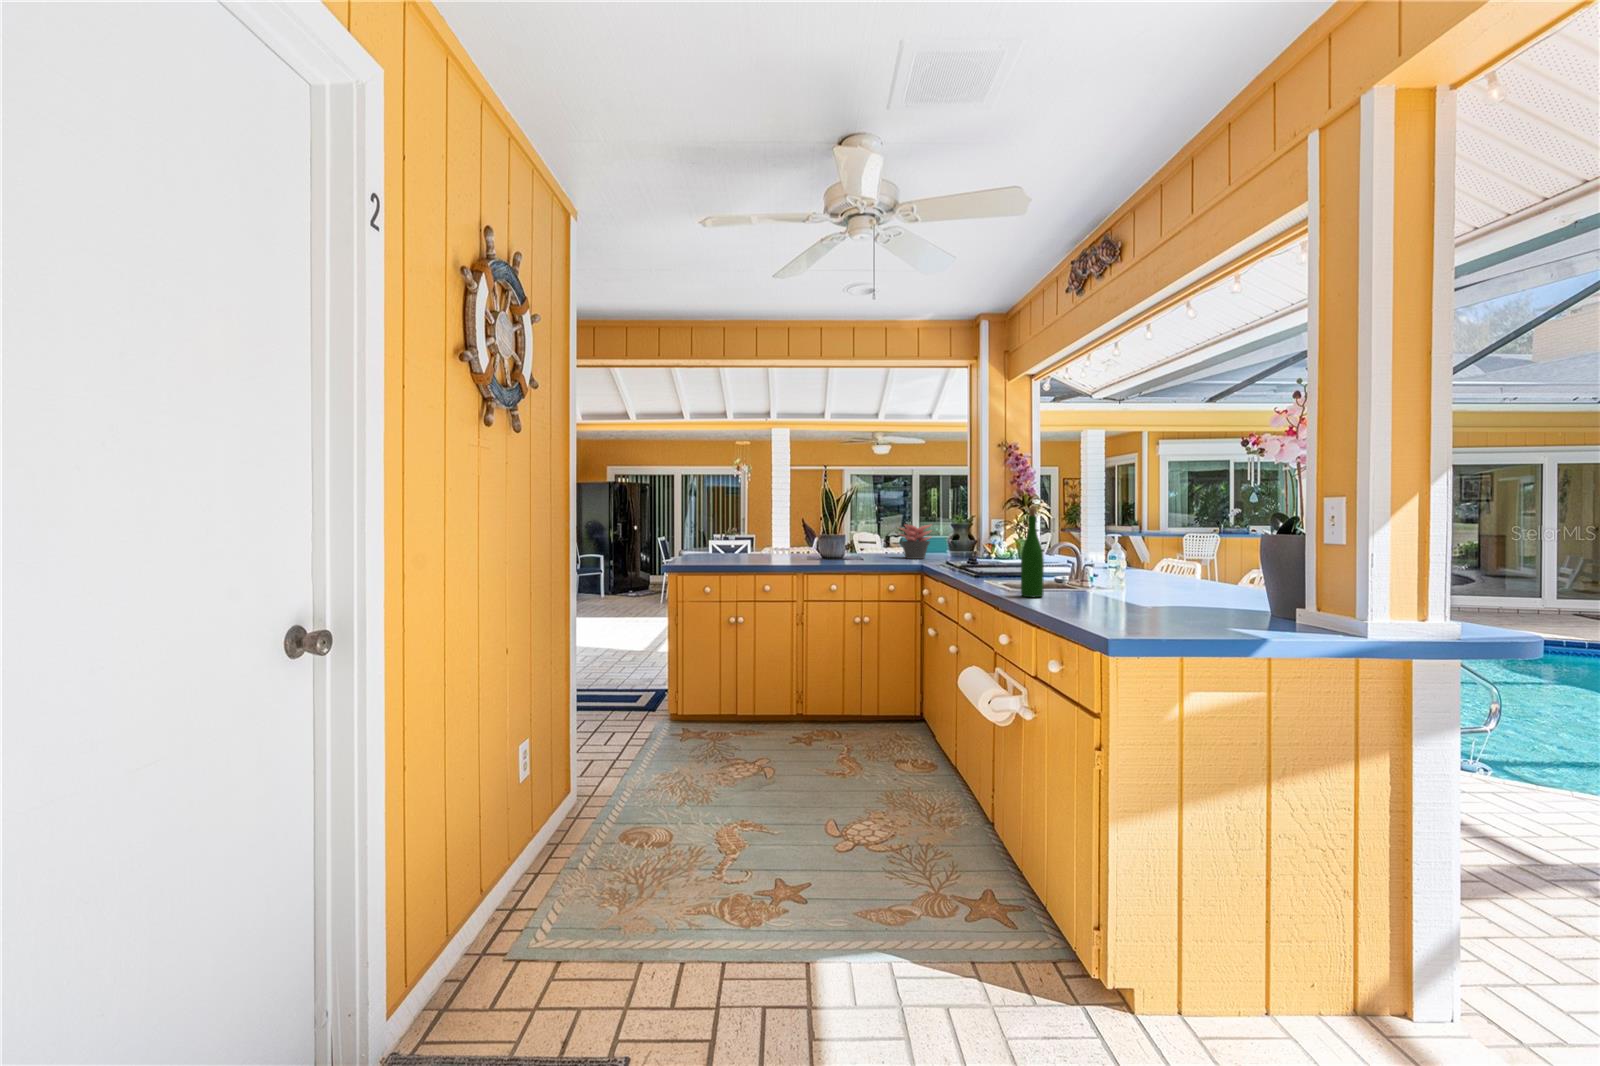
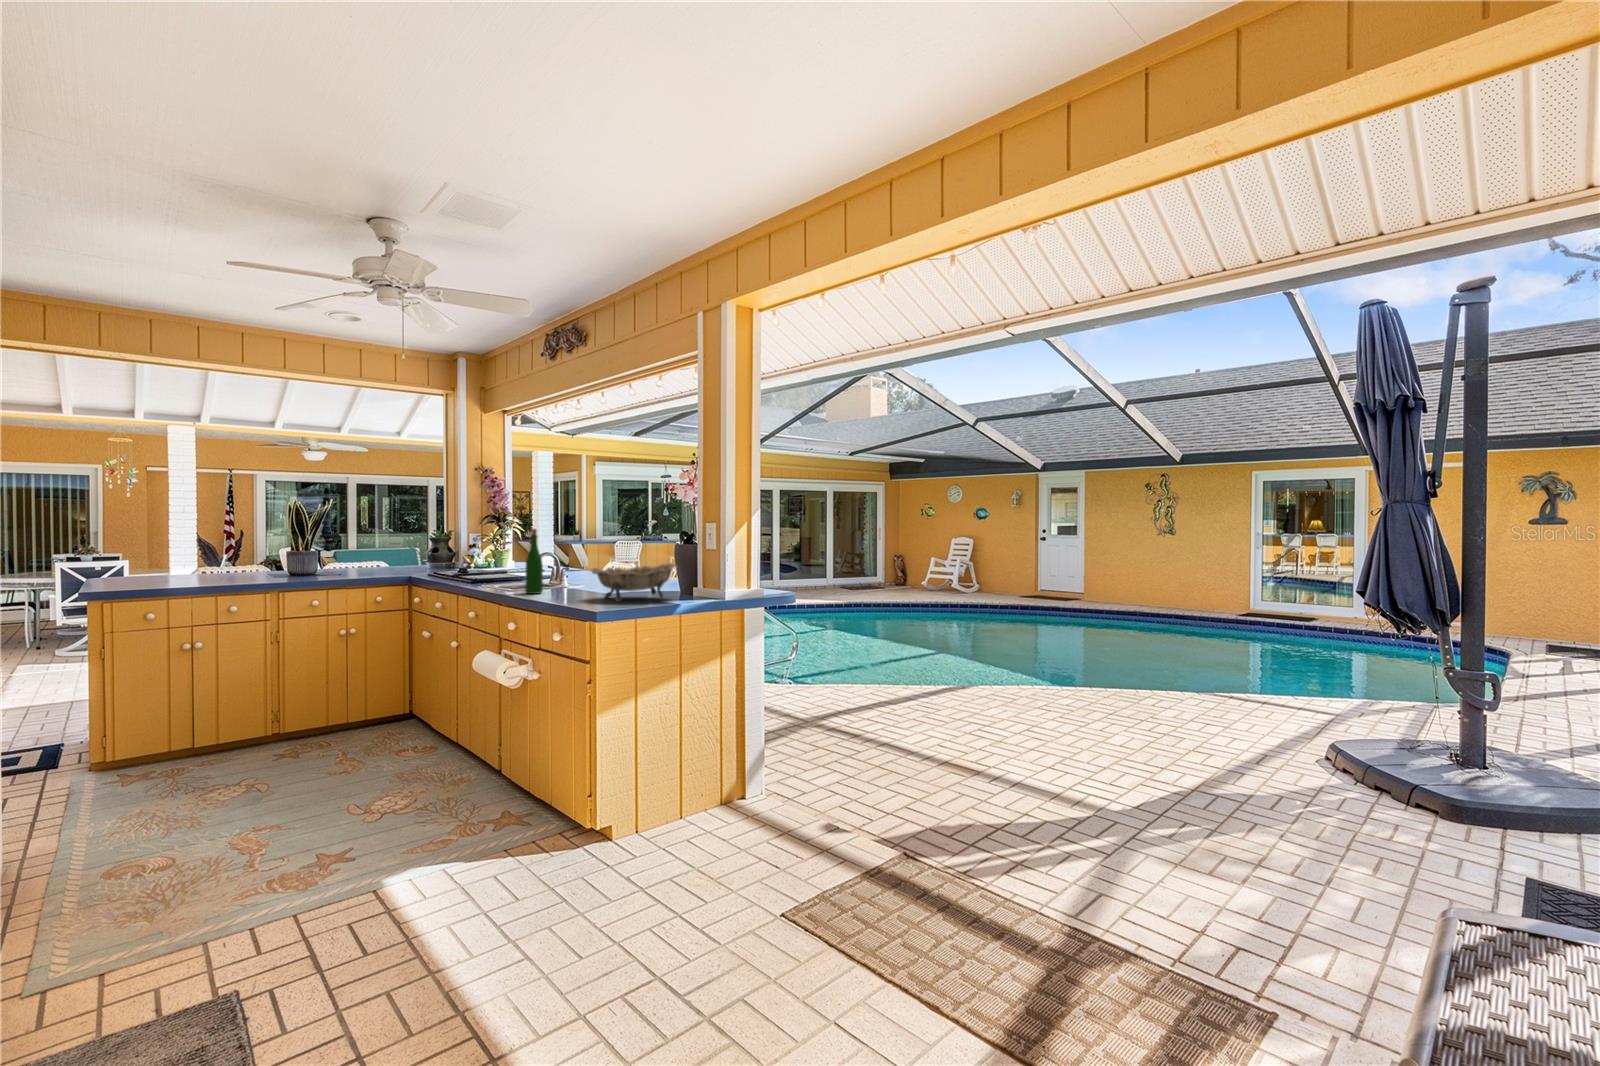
succulent plant: present [900,525,931,559] -> none [381,538,418,571]
decorative bowl: none [1106,563,1270,625] -> present [591,563,678,602]

